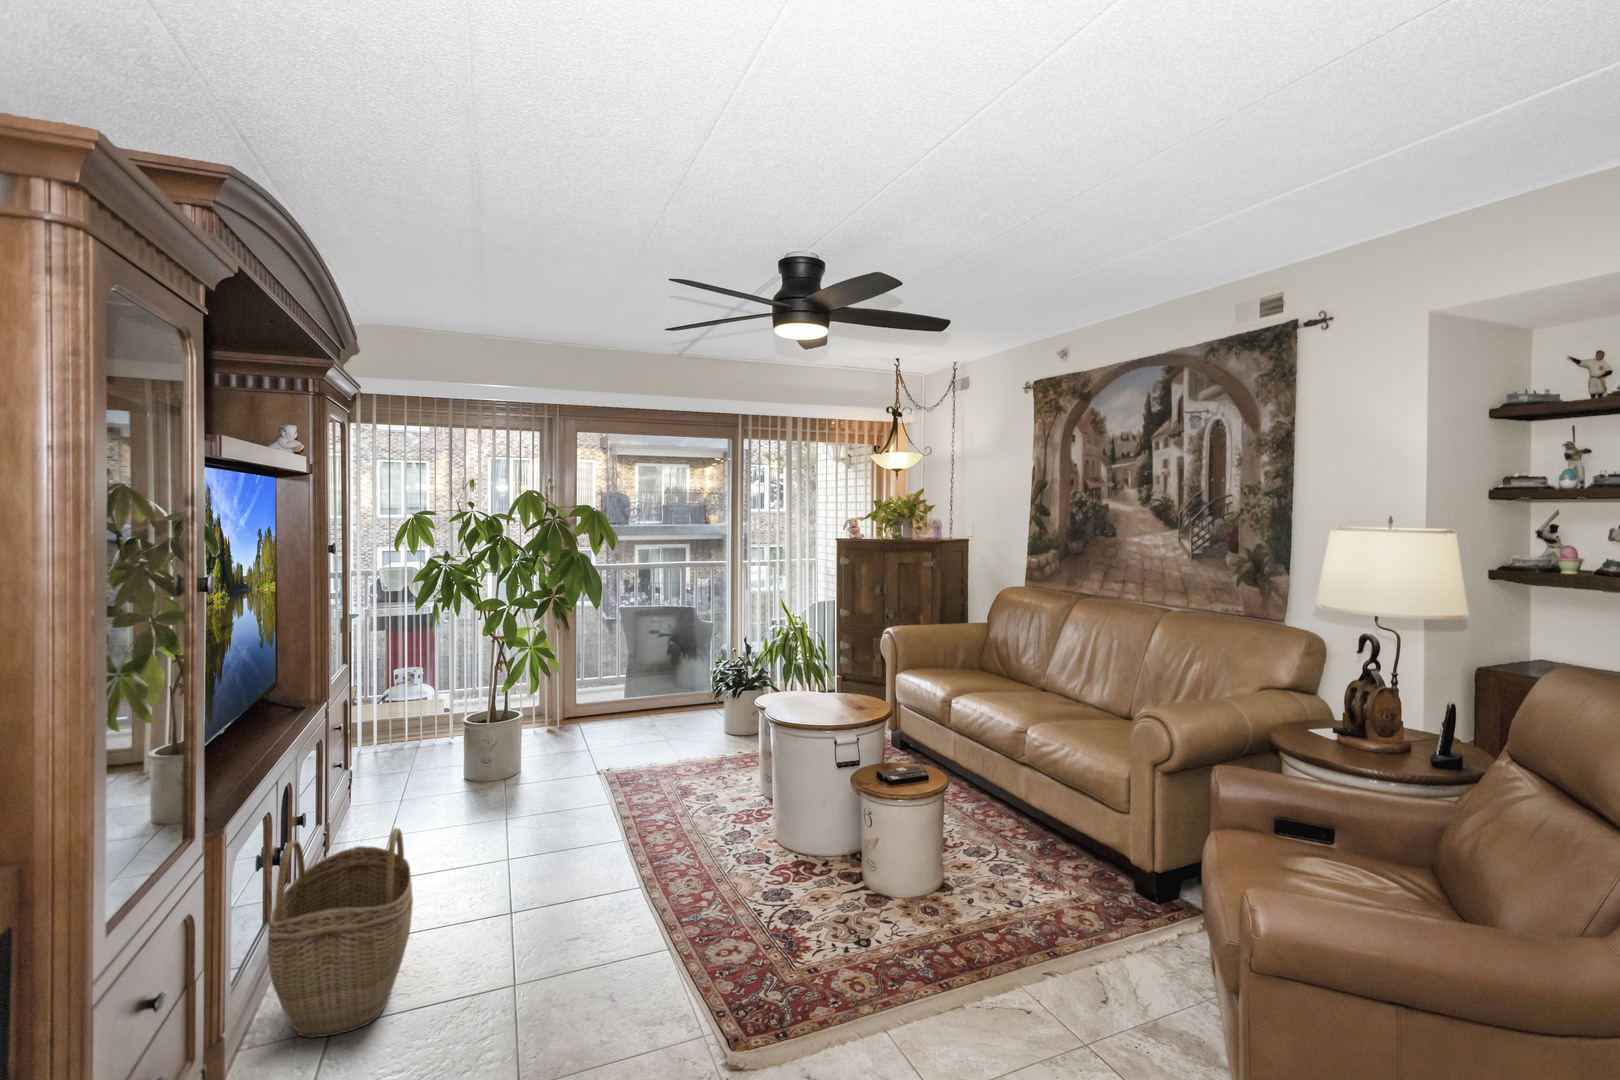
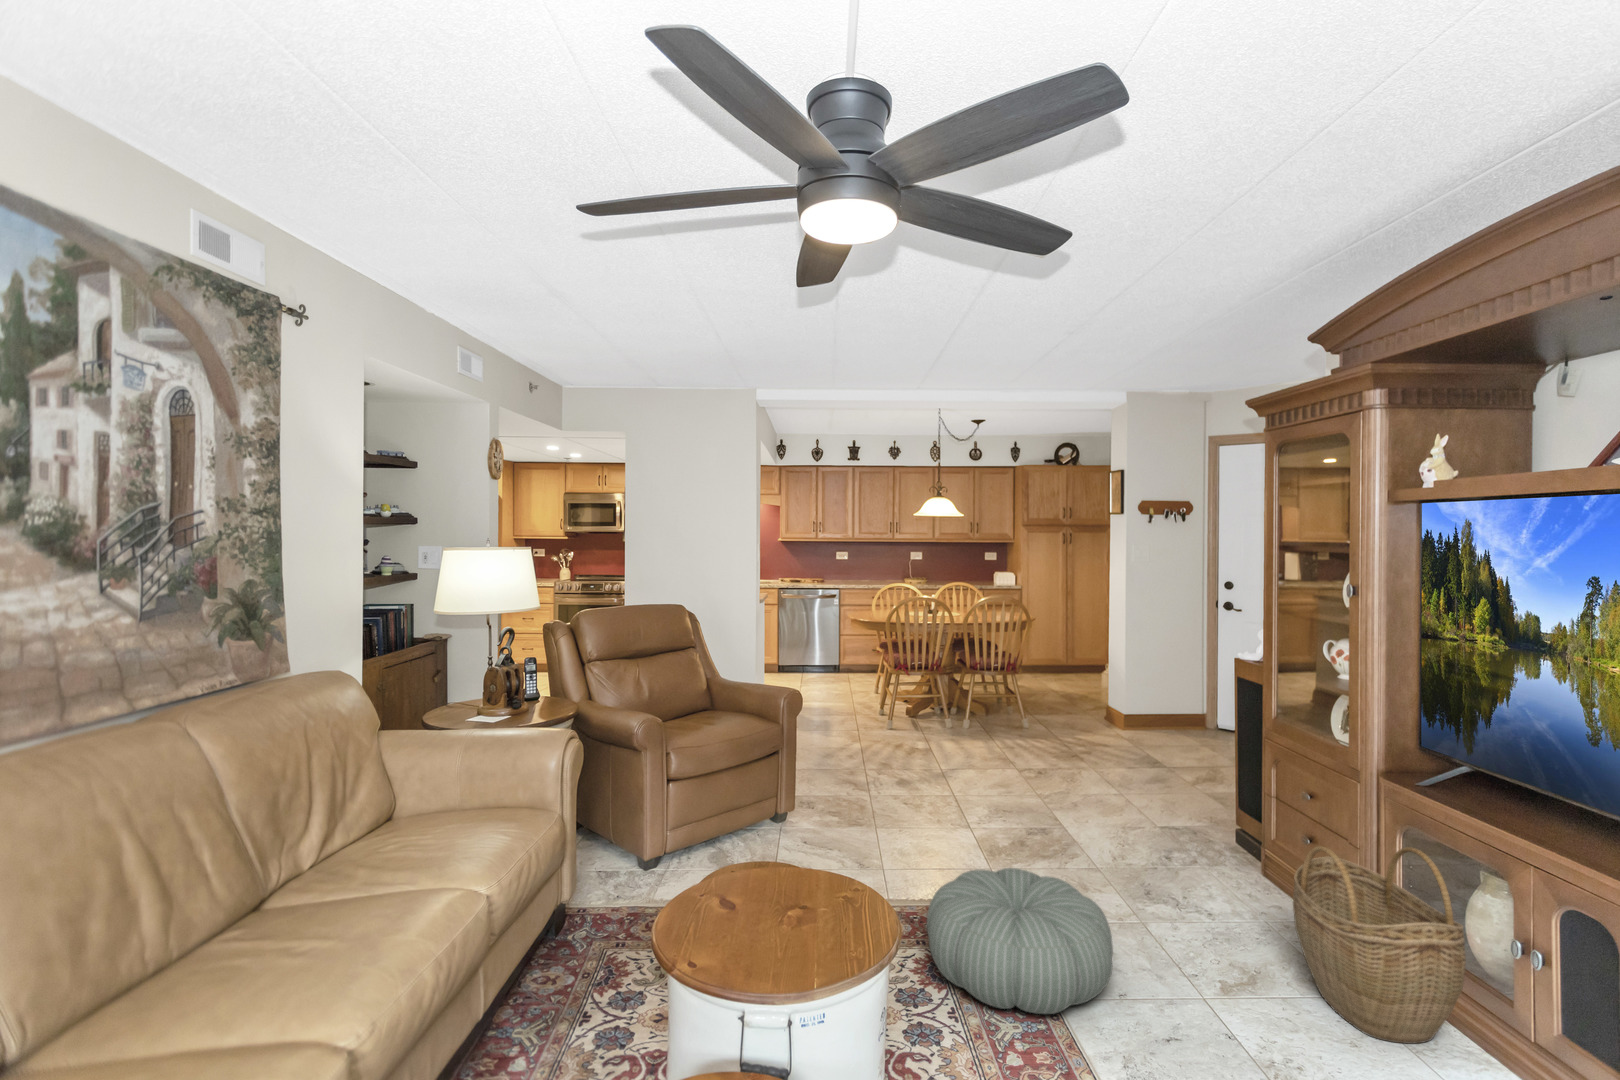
pouf: none [609,855,800,1004] -> present [927,868,1113,1014]

